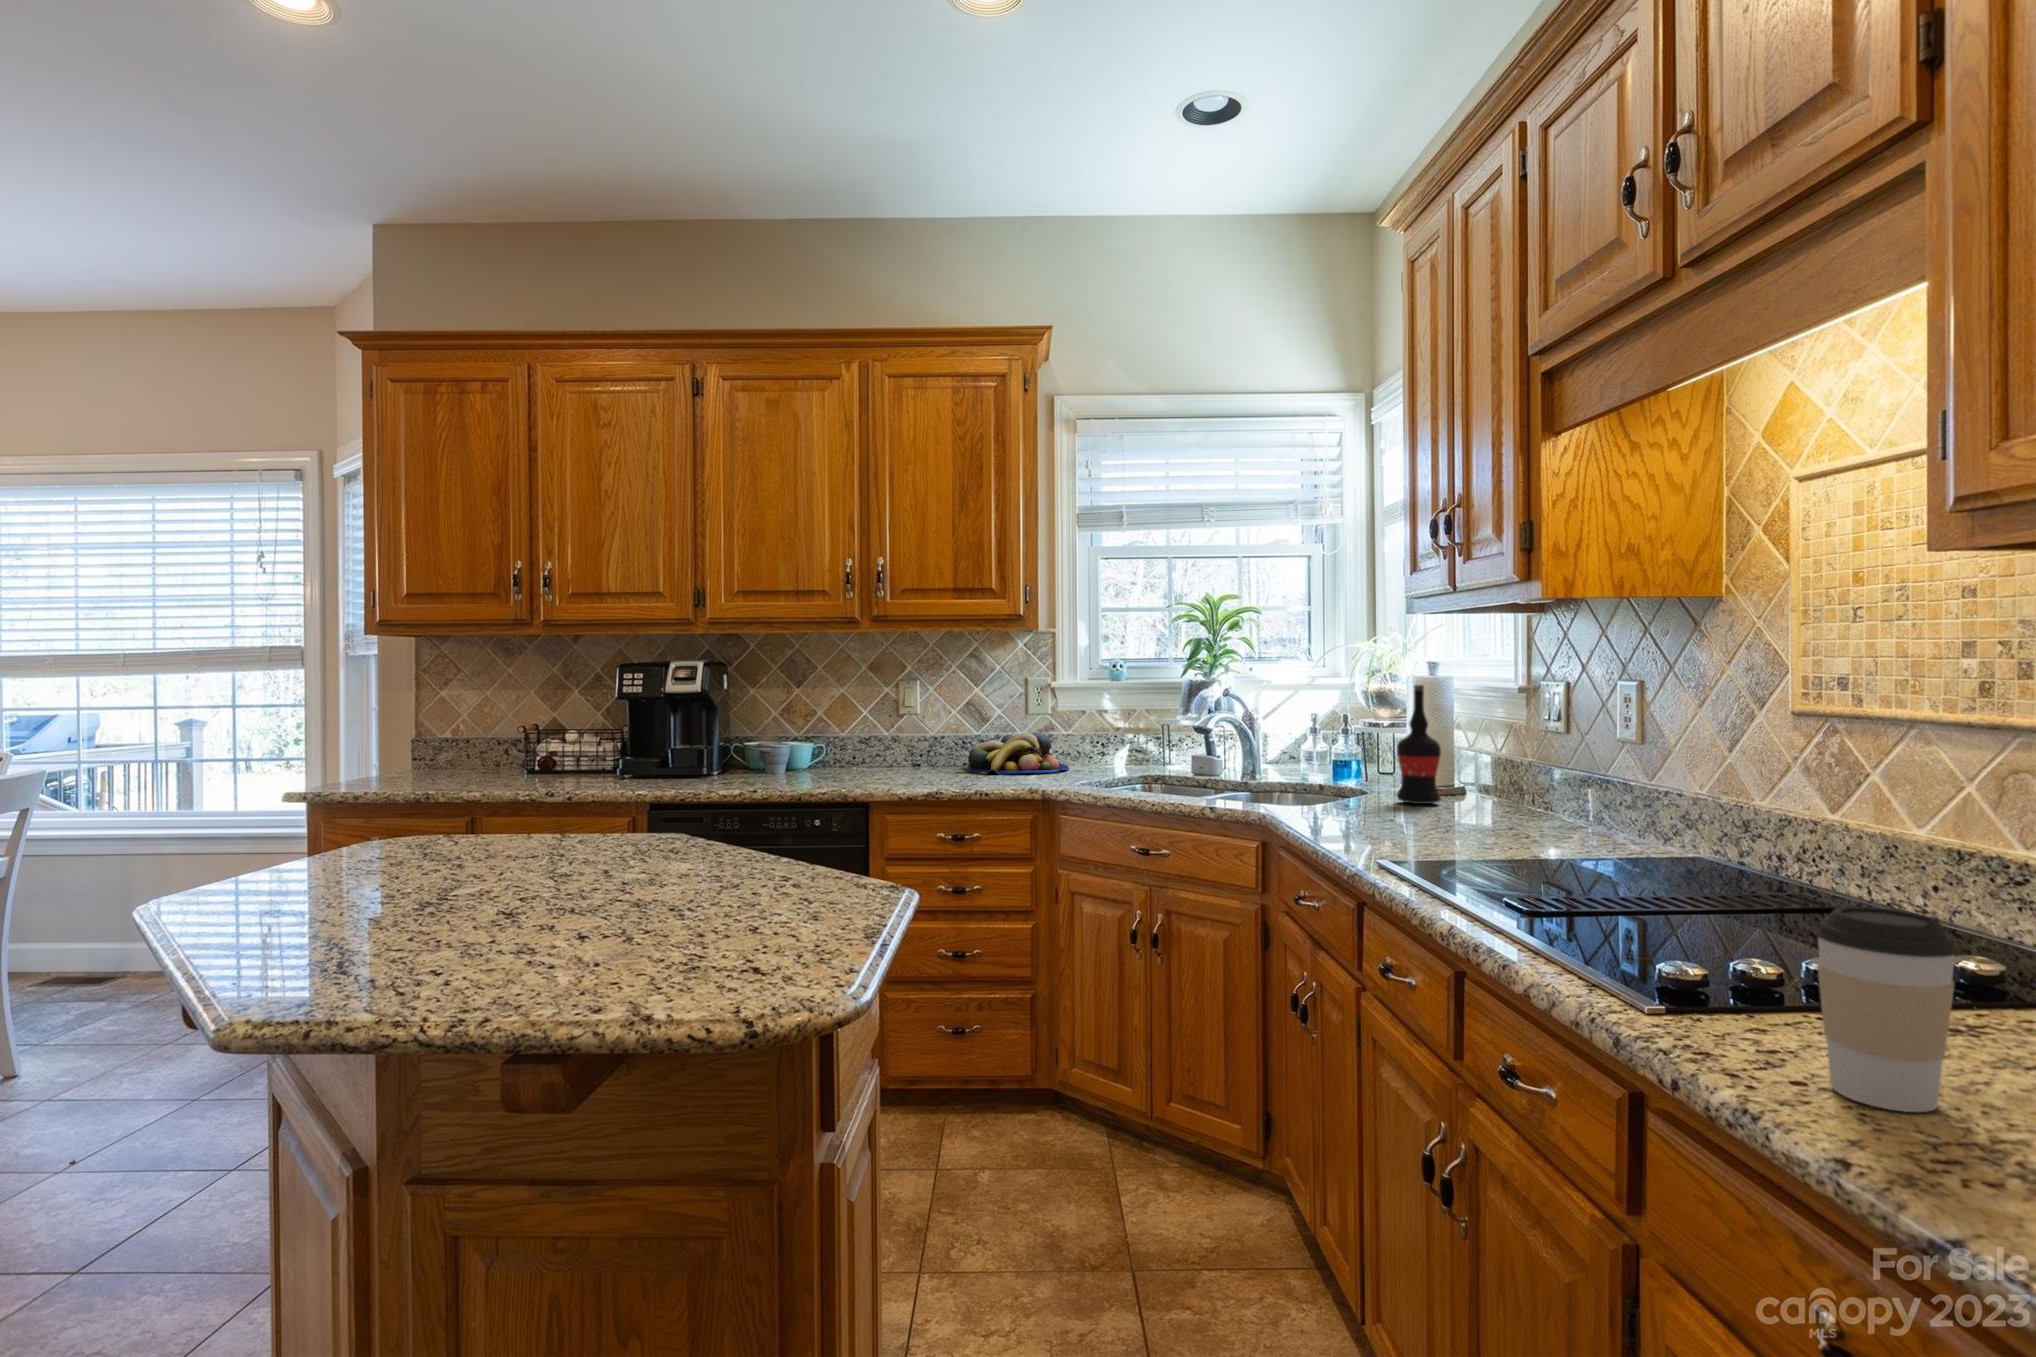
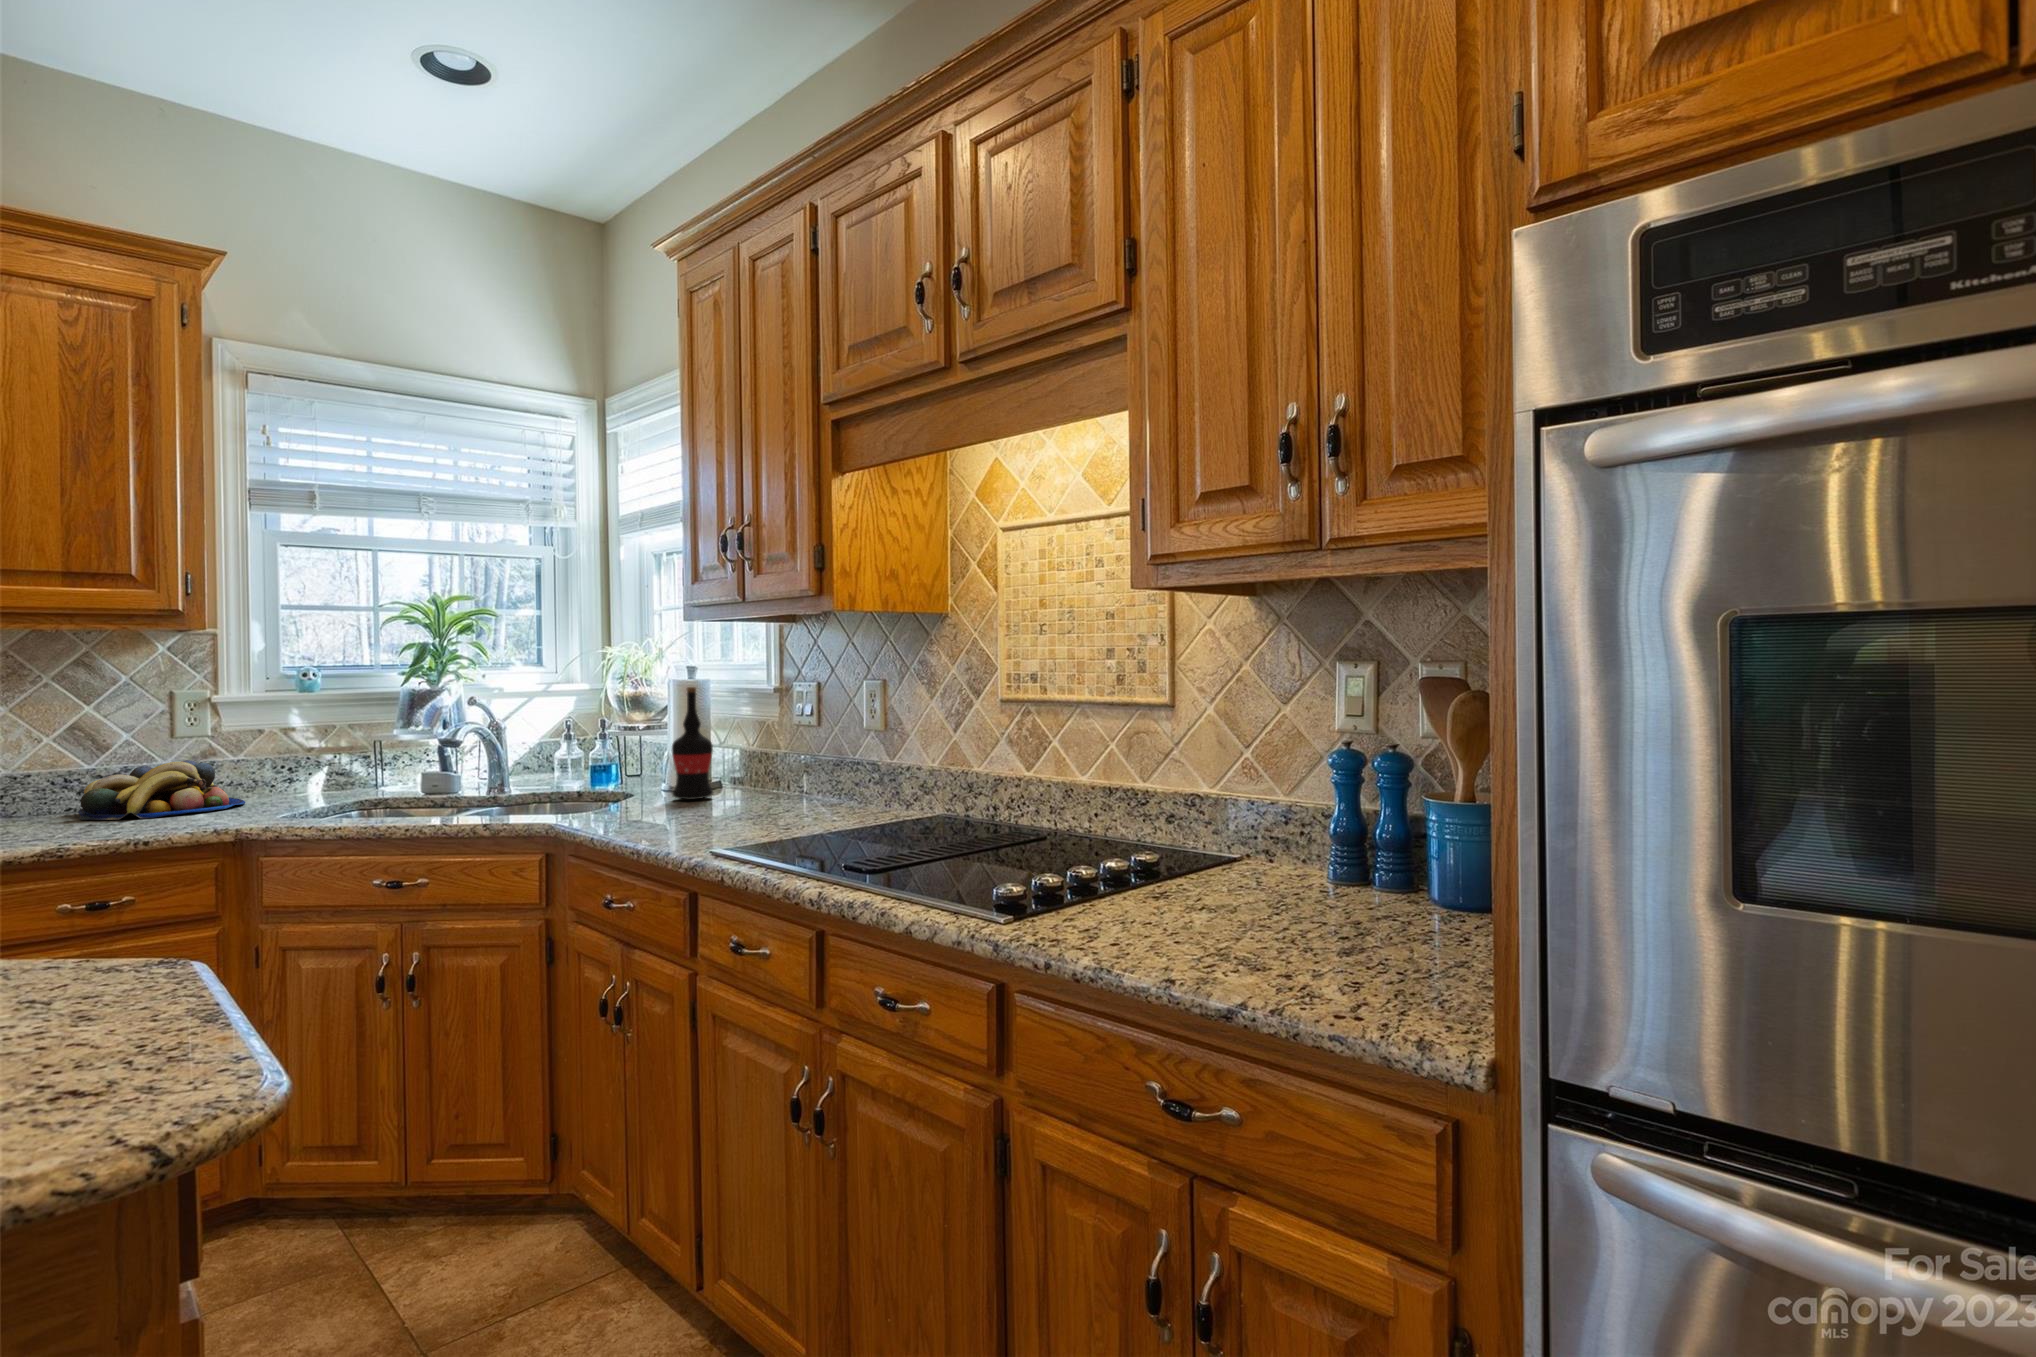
coffee cup: present [1815,906,1959,1112] -> none [1115,822,1186,945]

